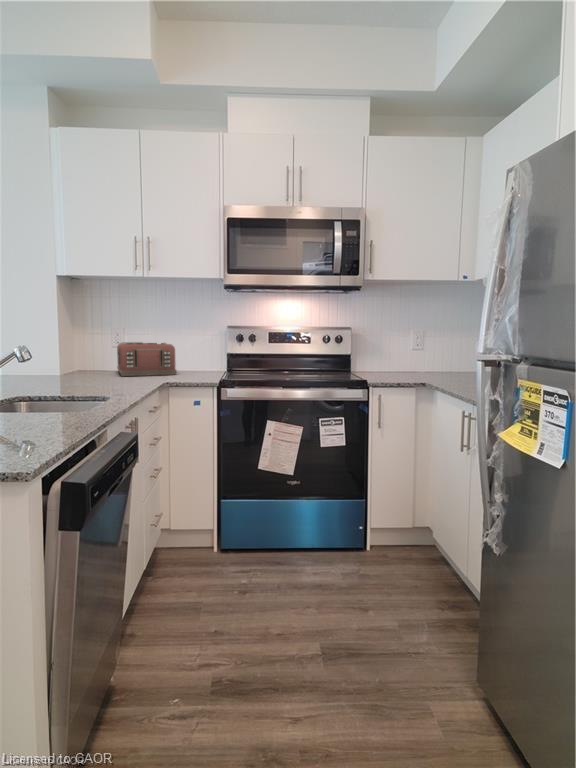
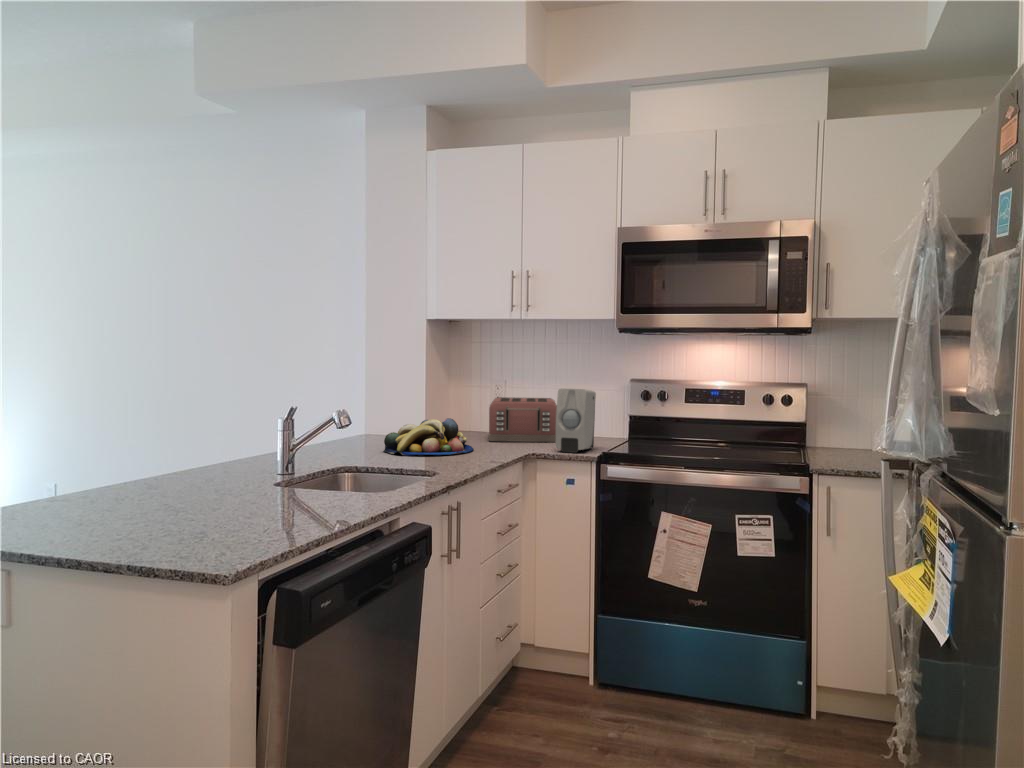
soap dispenser: none [182,331,209,381] -> present [556,388,596,453]
fruit bowl: none [30,358,114,389] -> present [384,418,473,455]

